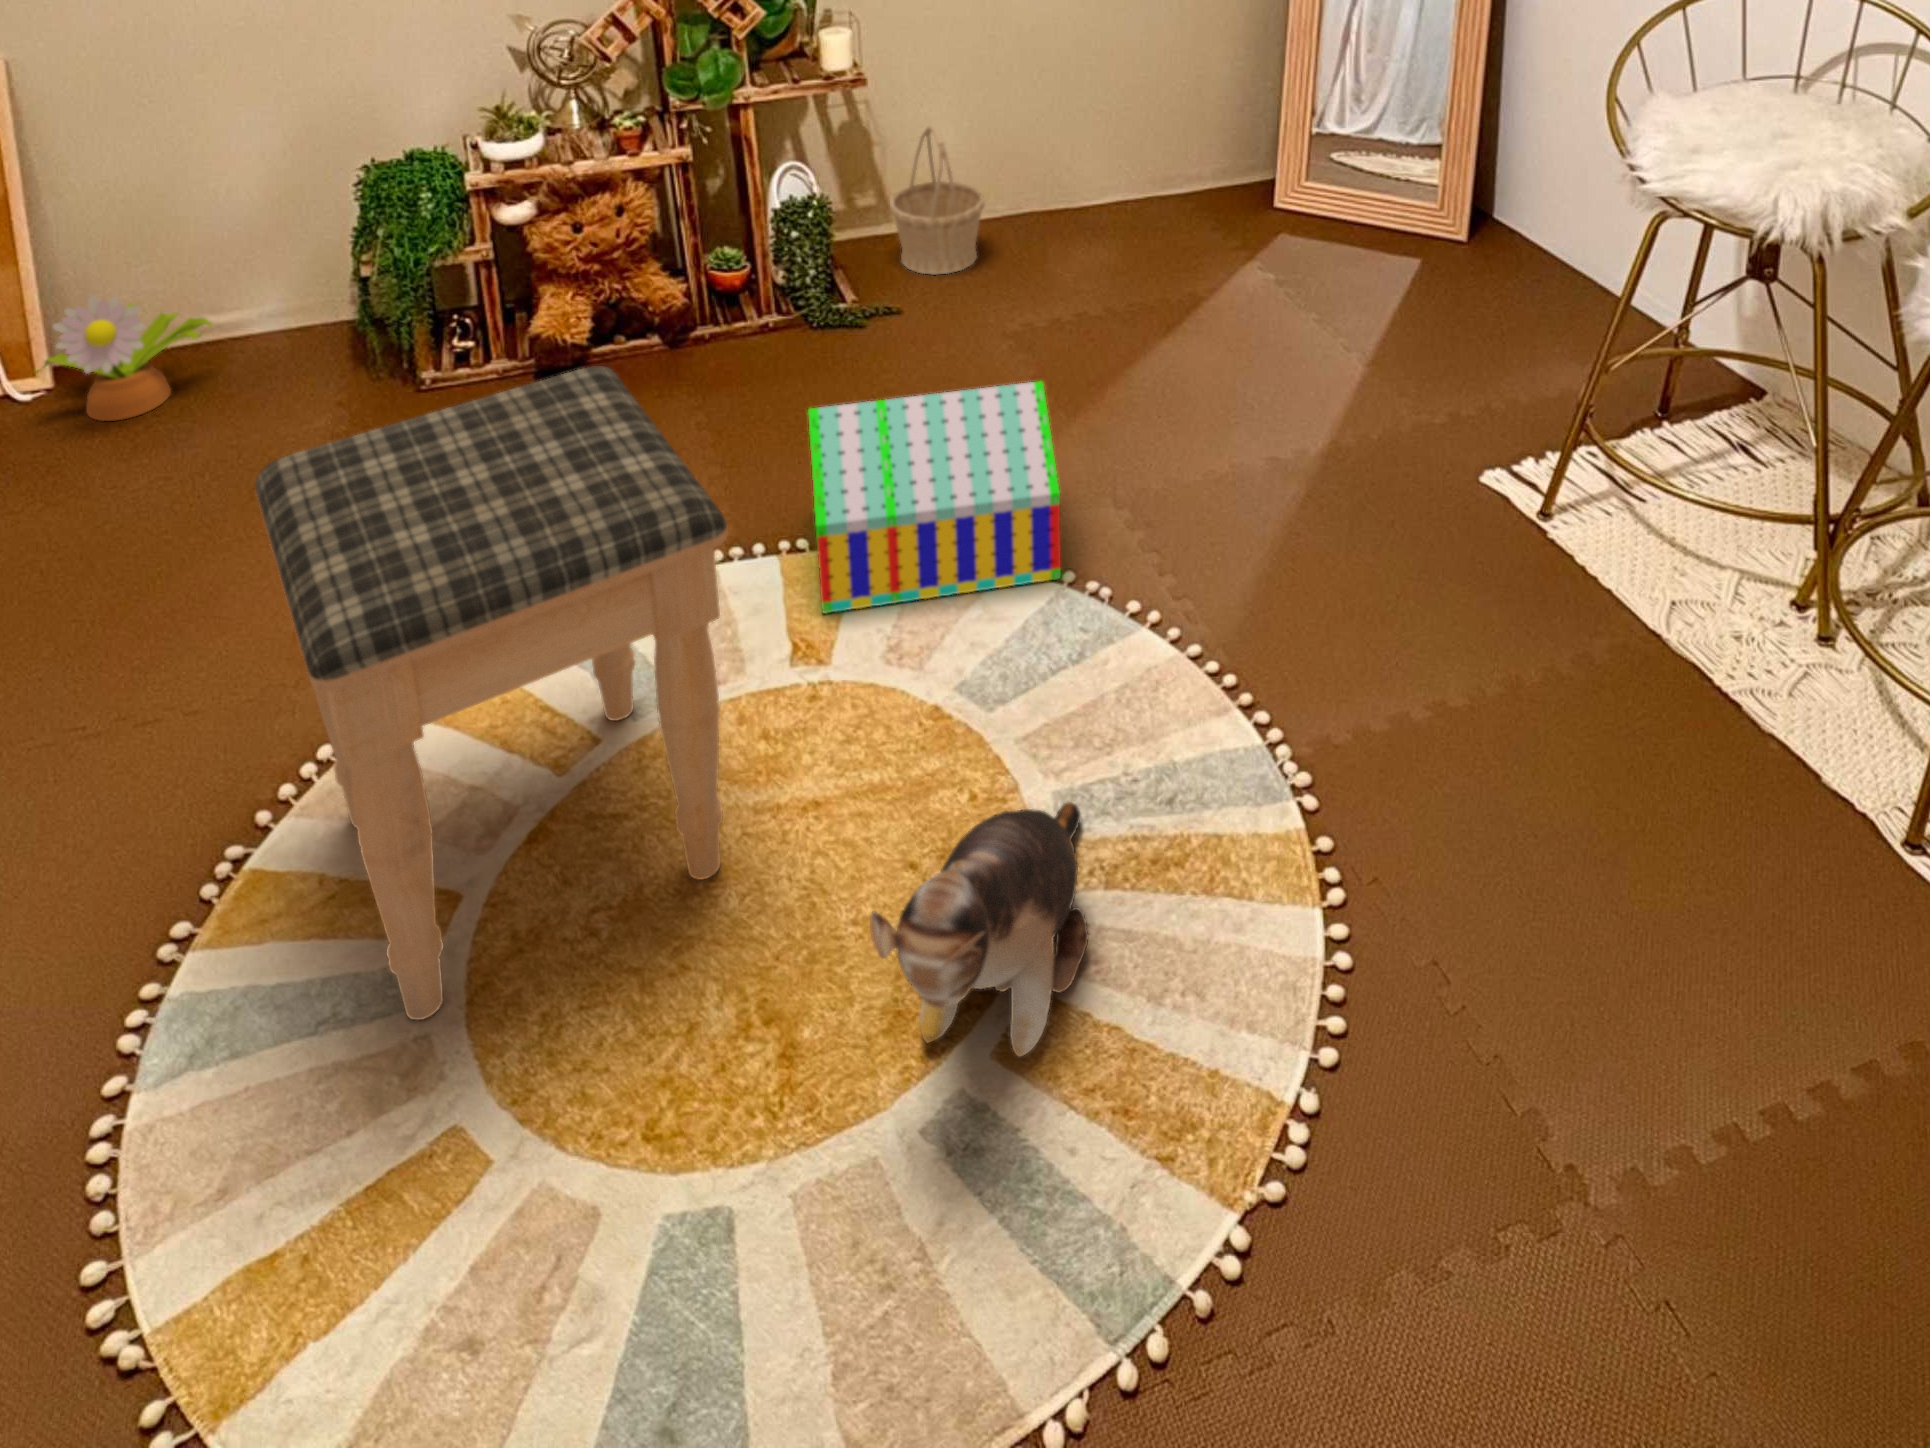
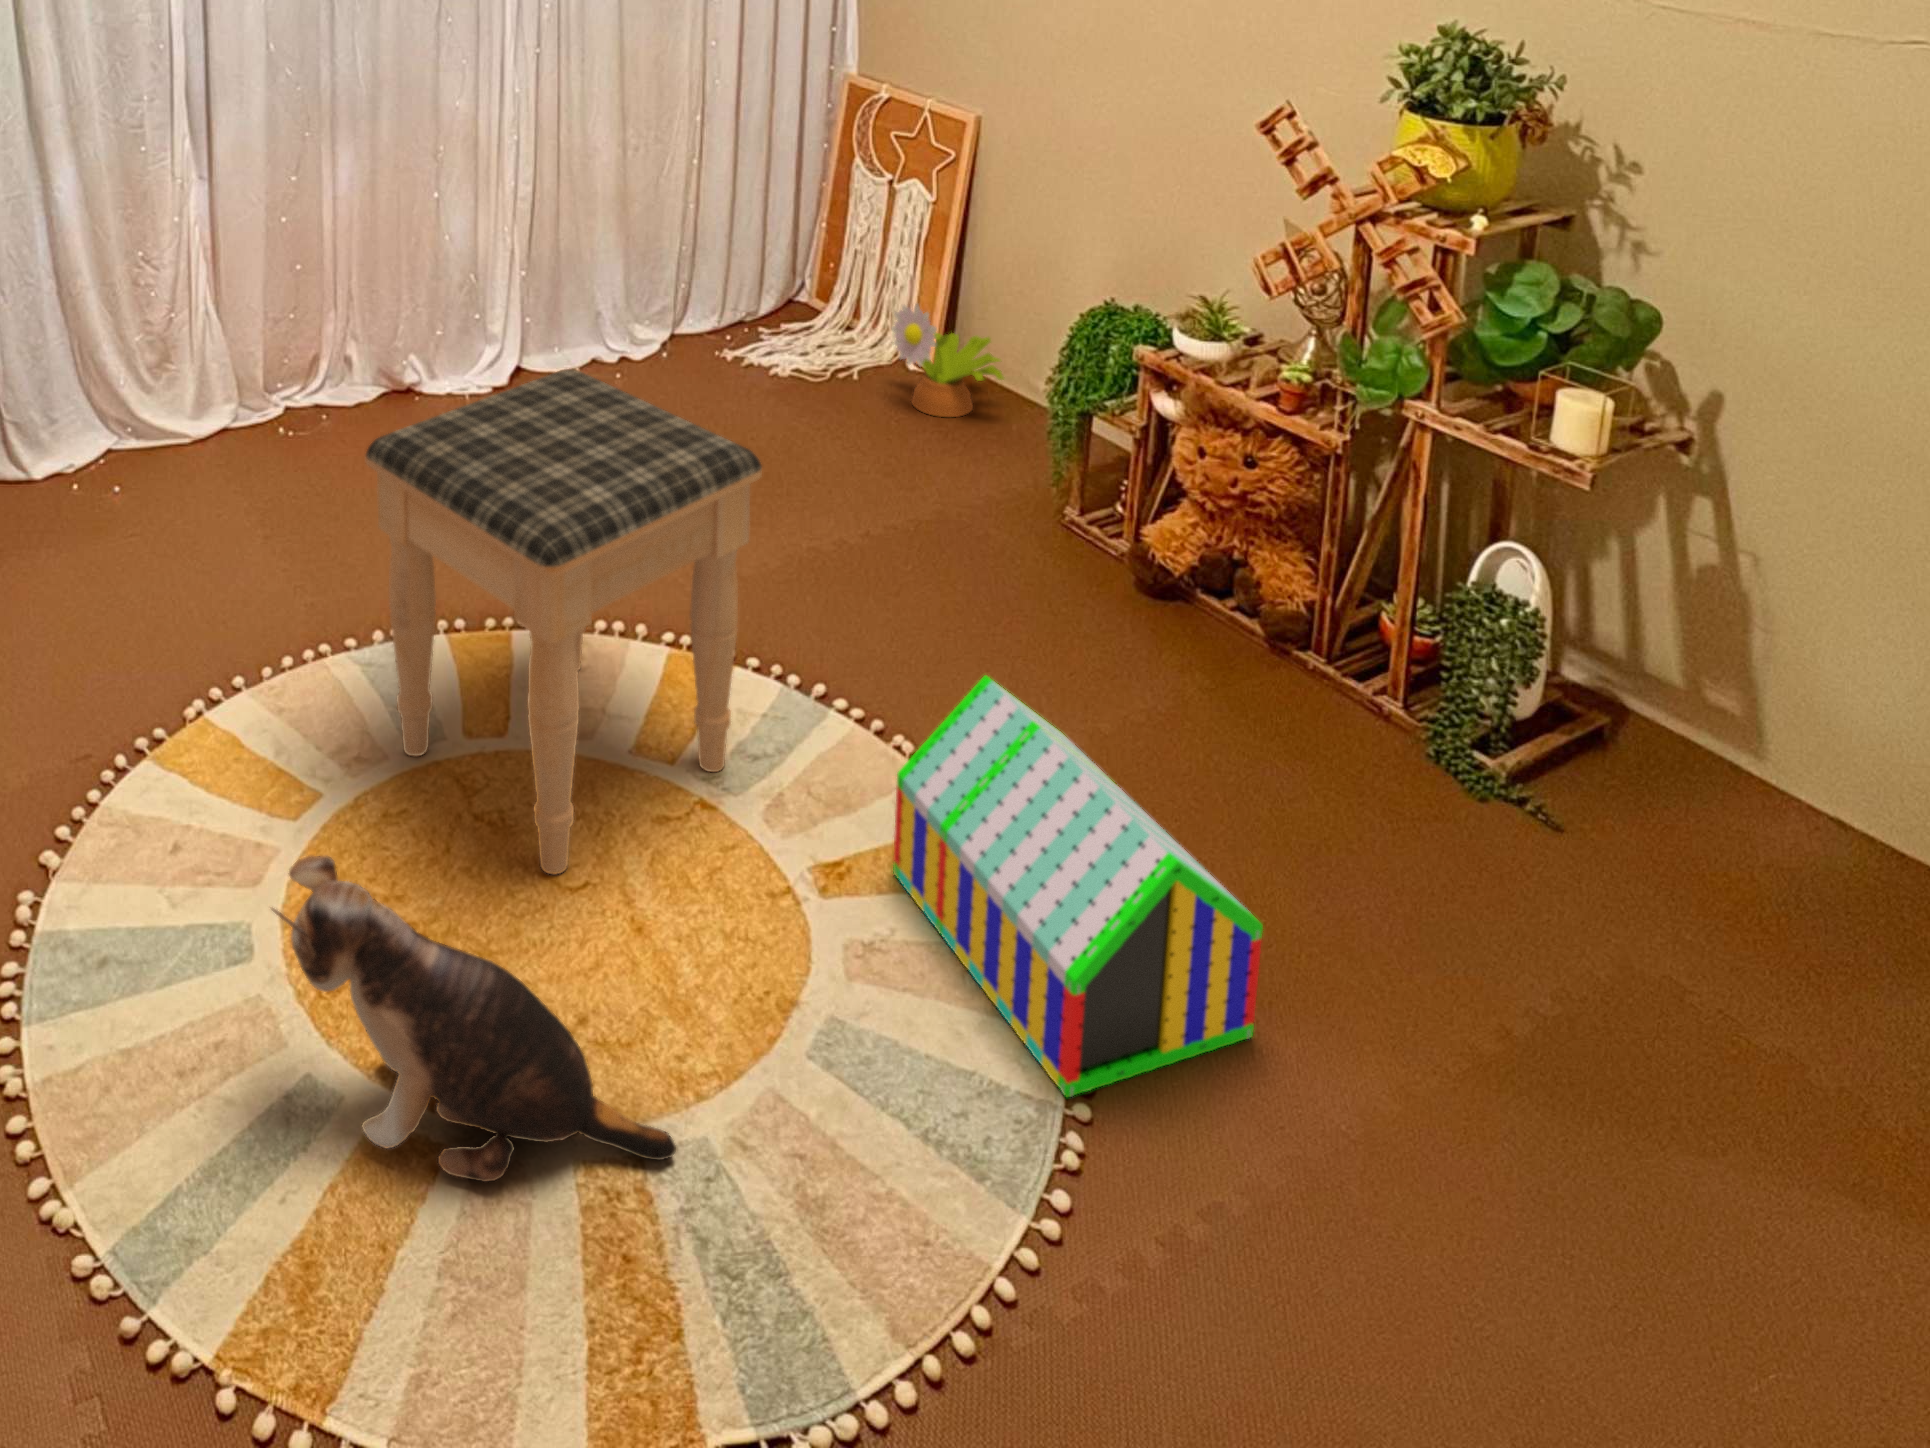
basket: present [890,125,985,275] -> none [1658,631,1856,883]

